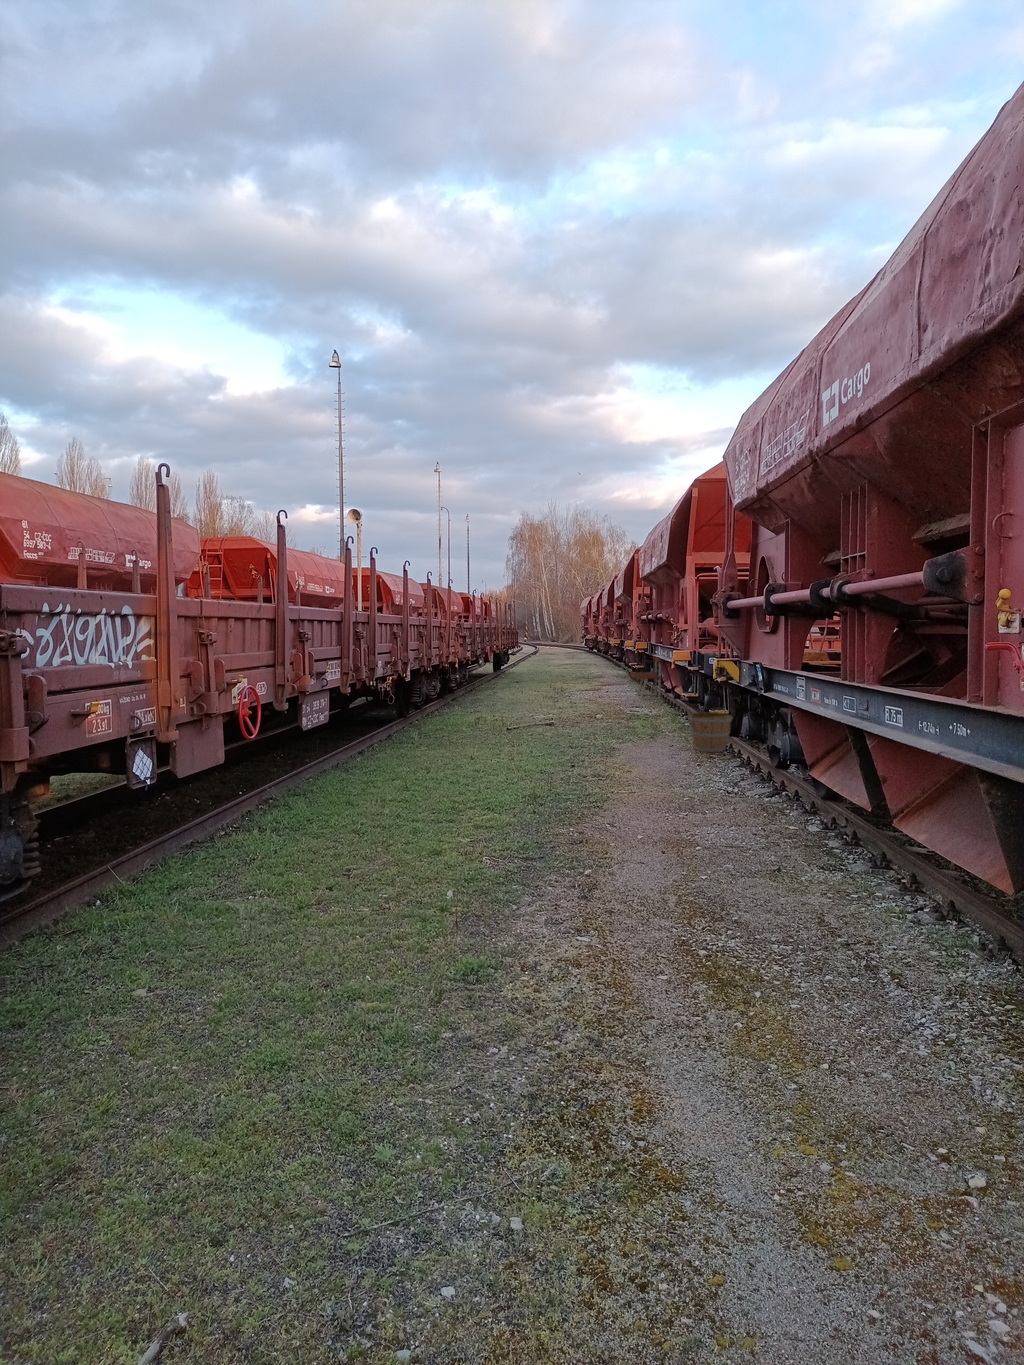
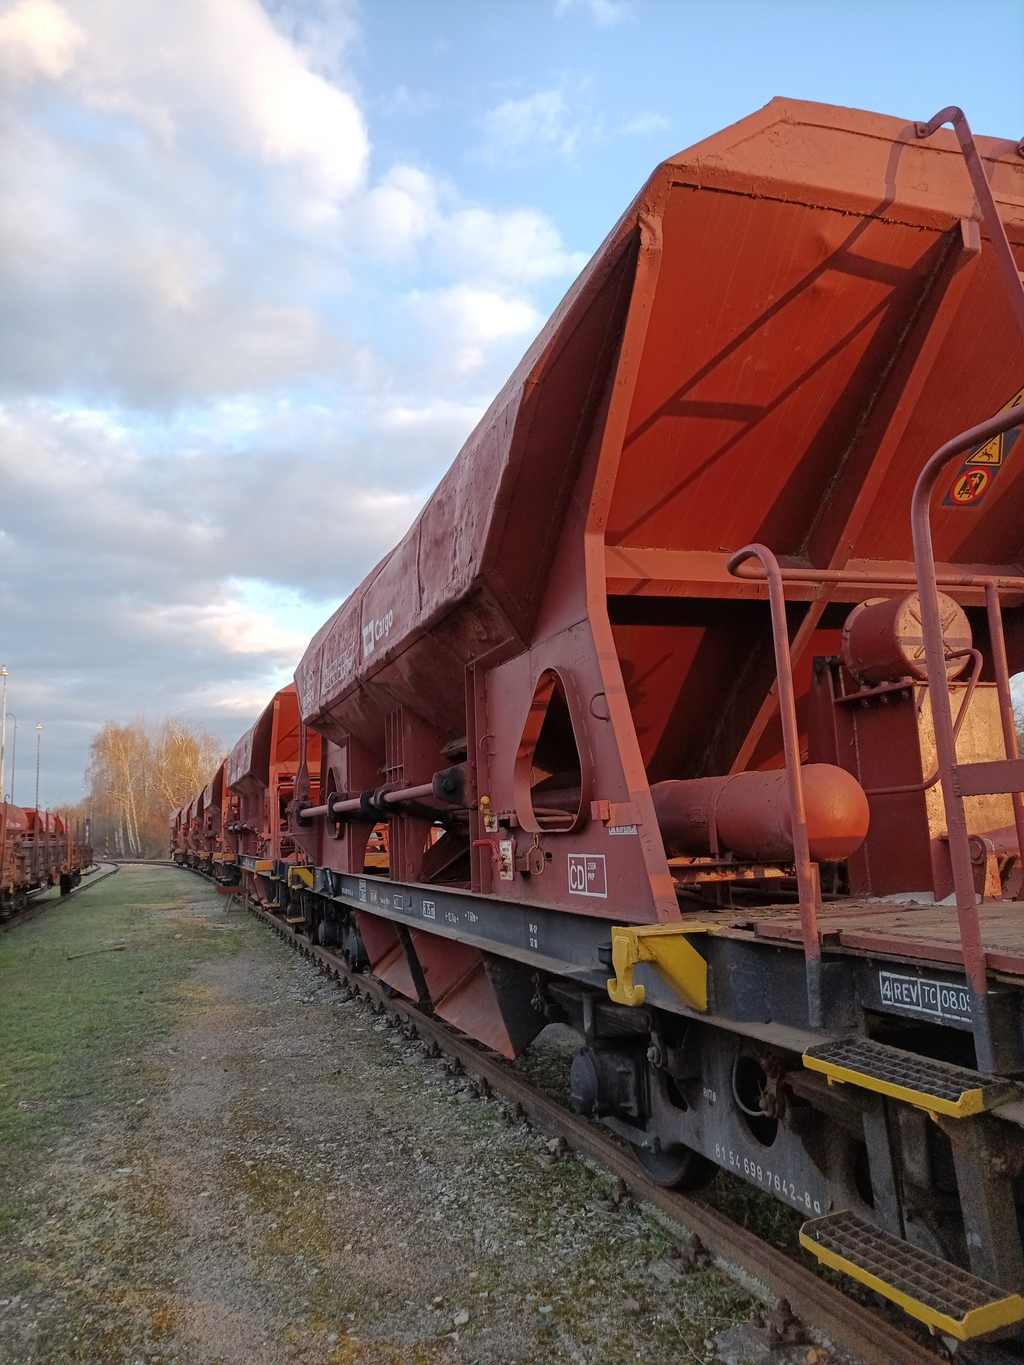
wooden bucket: present [688,711,732,752] -> none [269,922,314,965]

